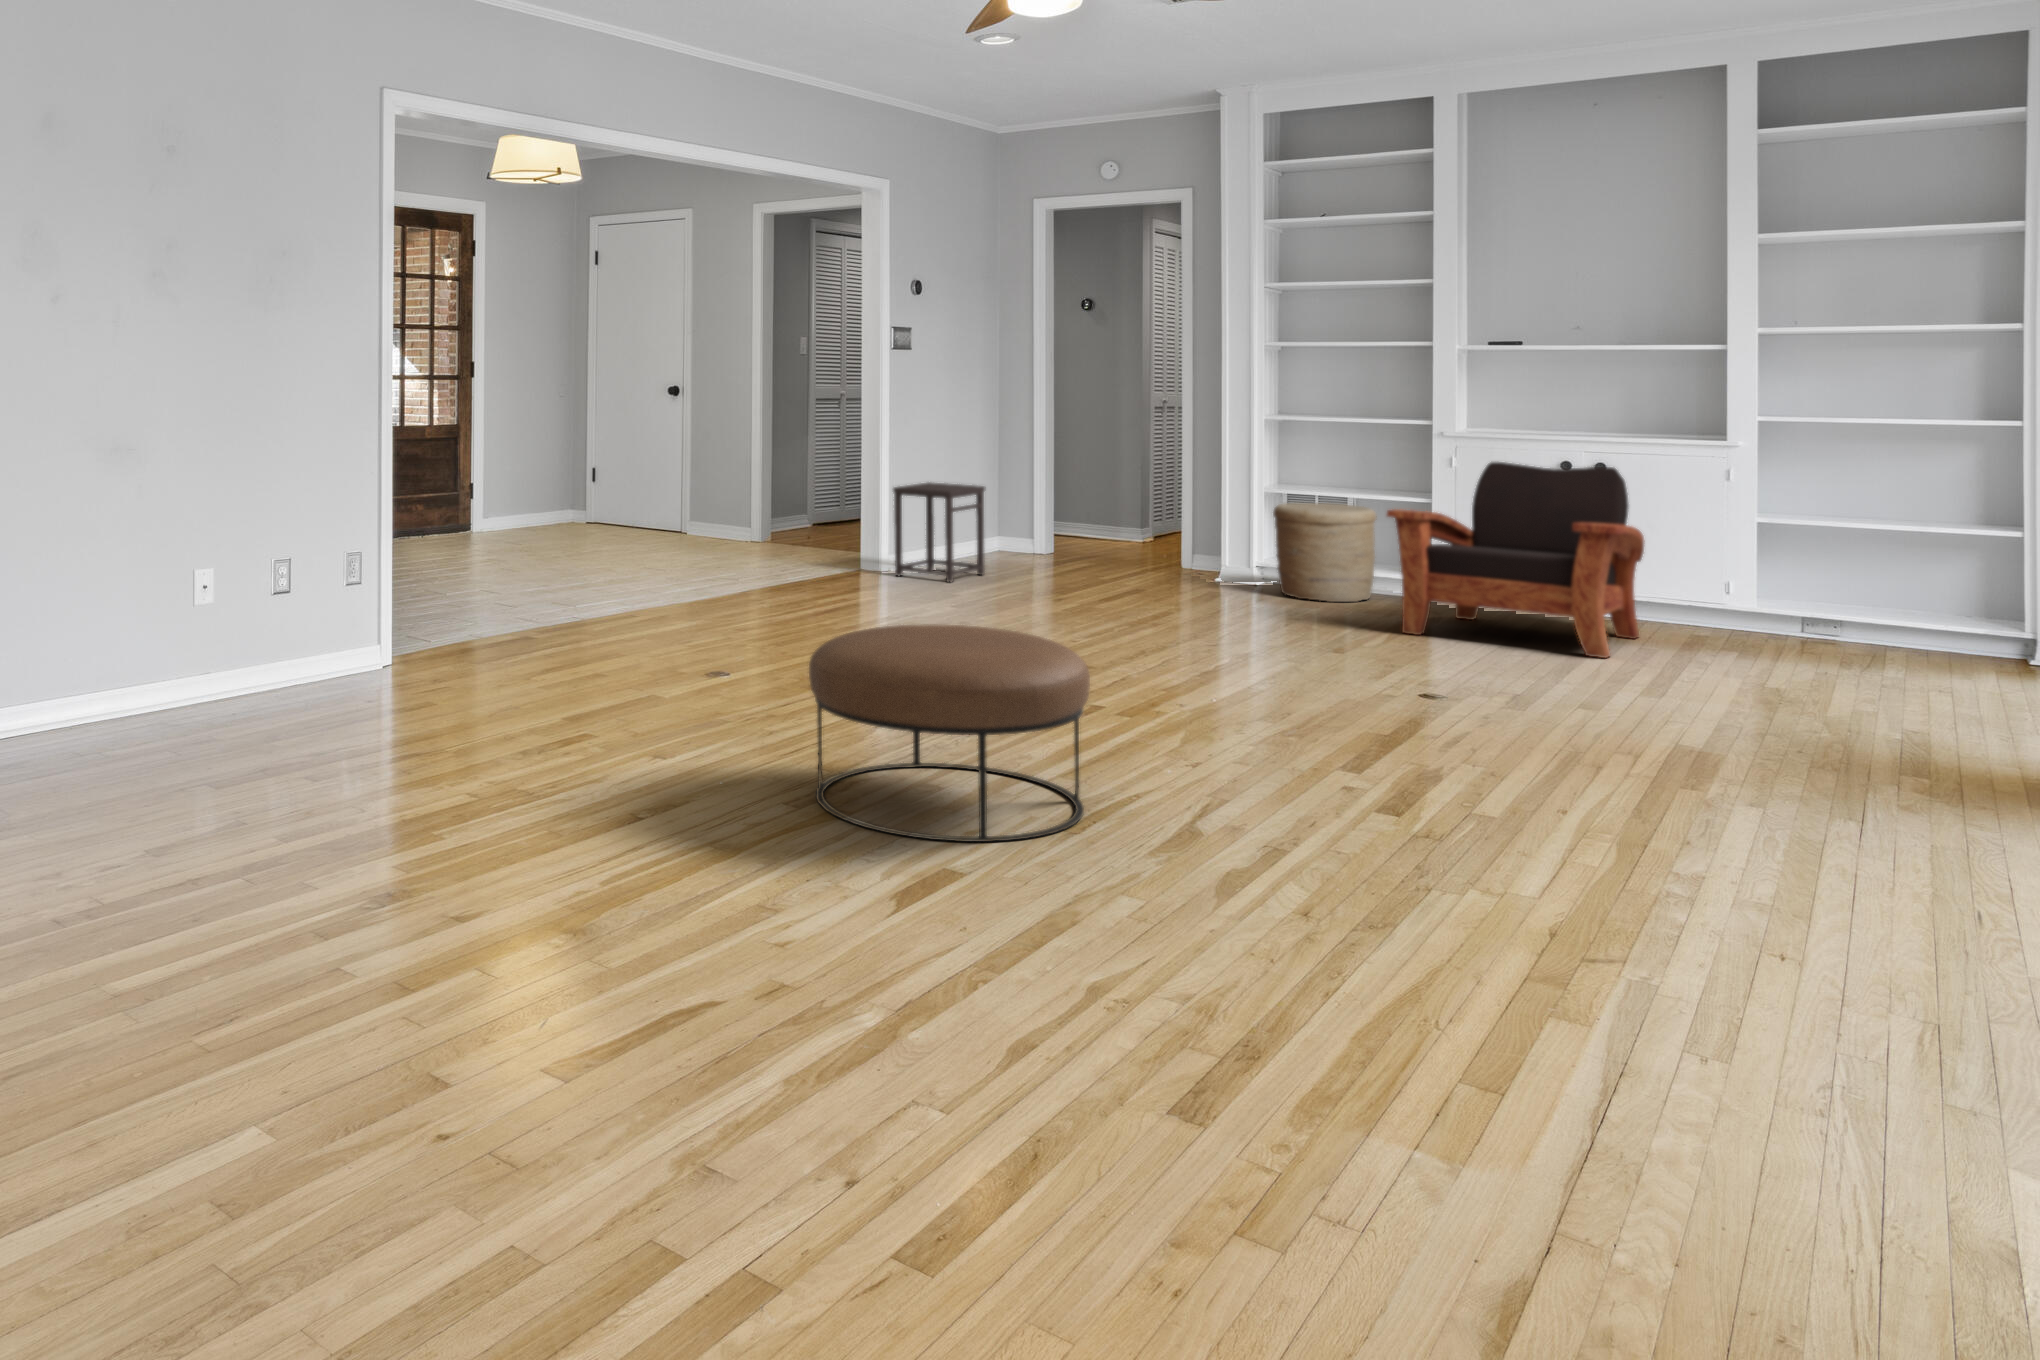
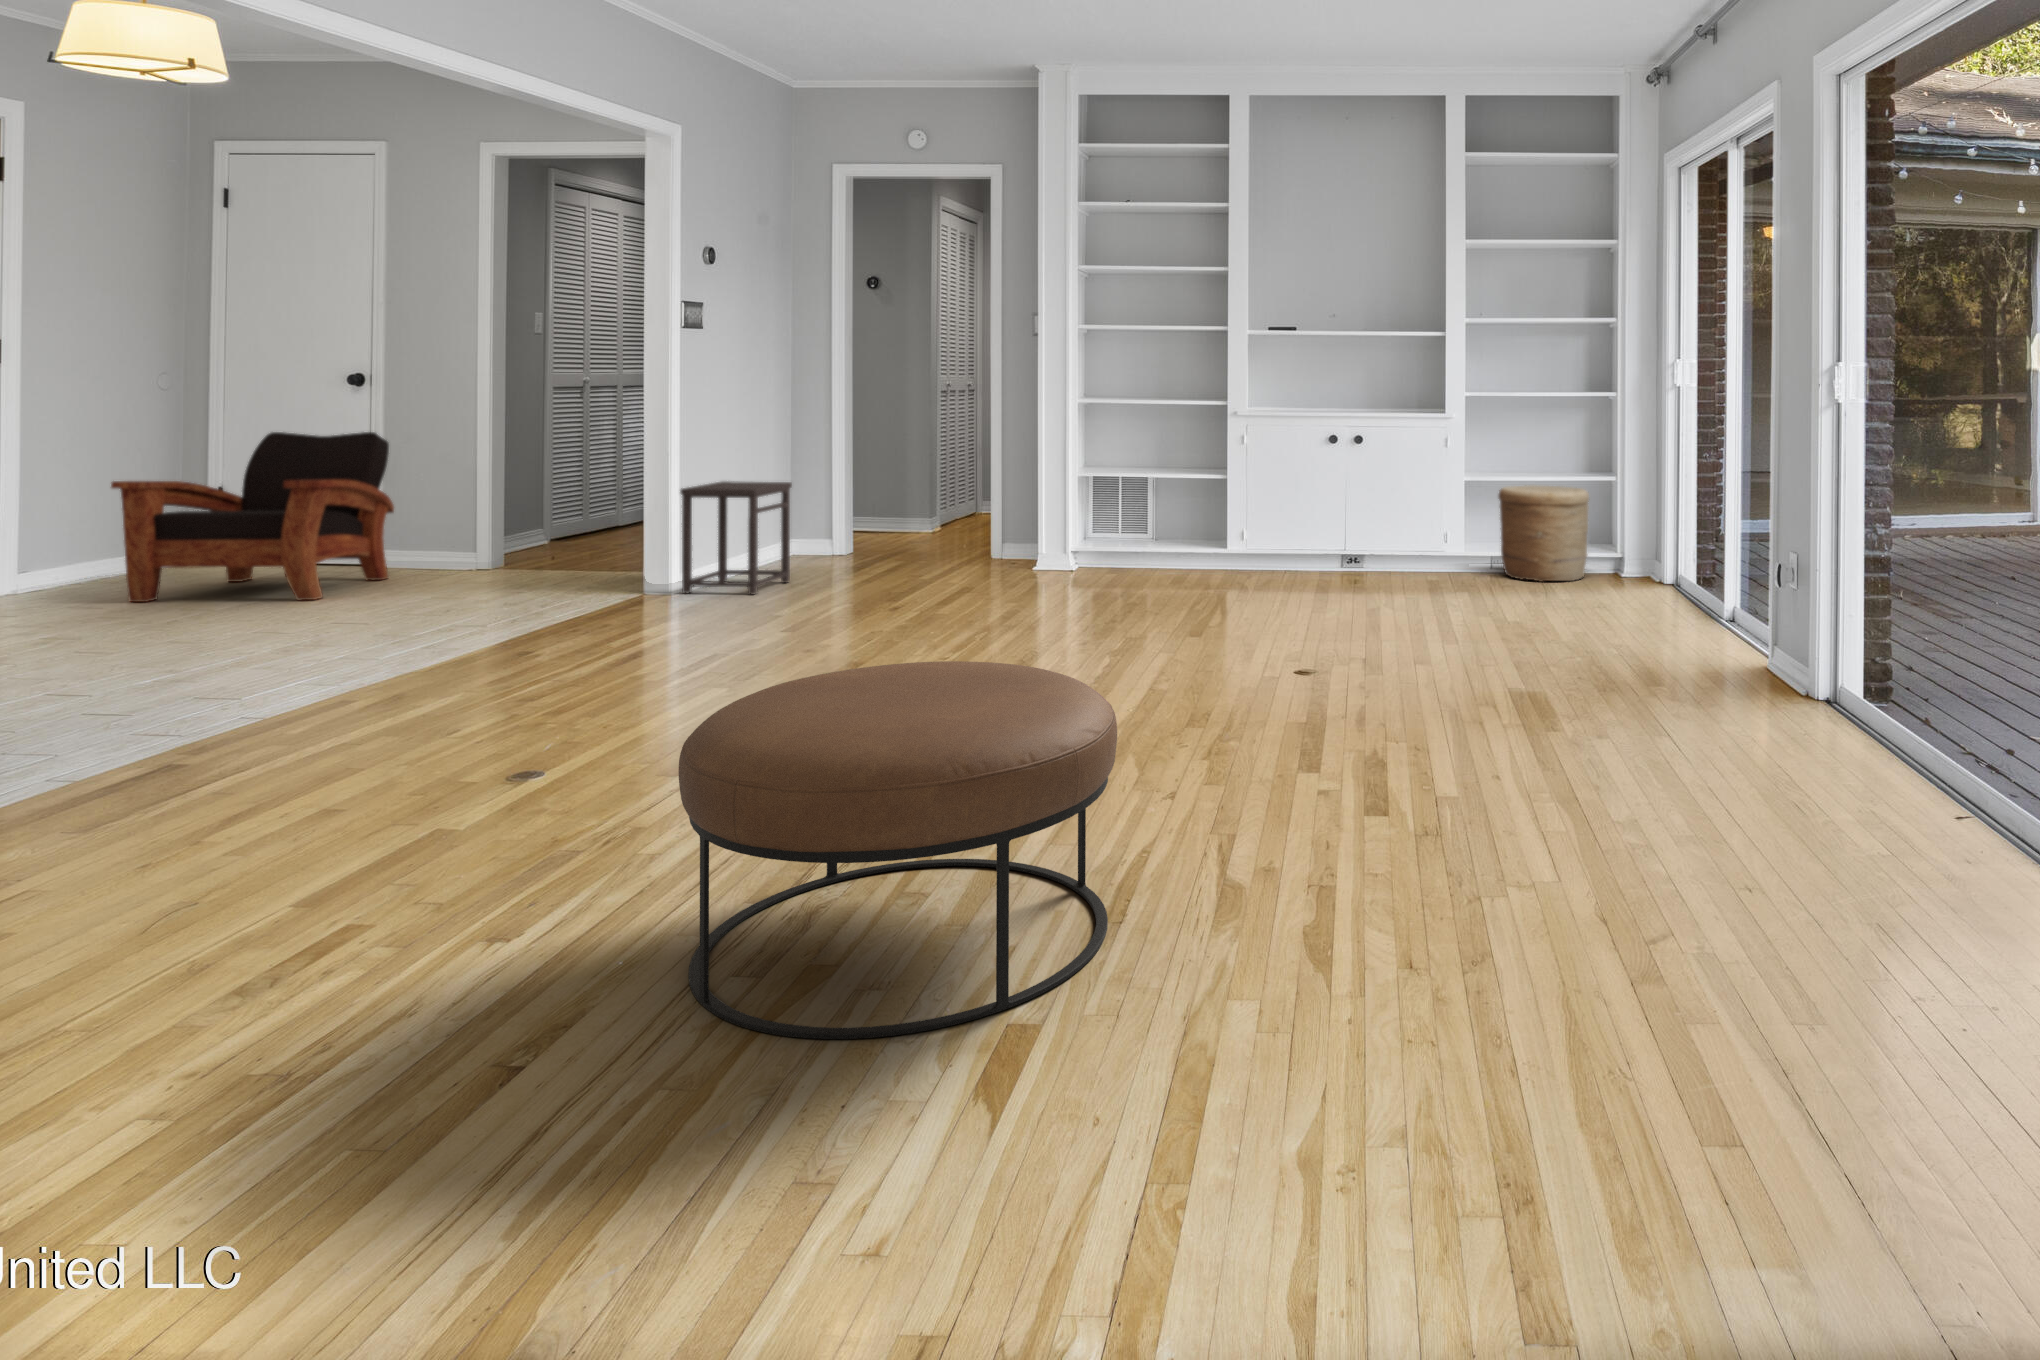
armchair: present [1387,462,1645,658] -> present [111,432,394,602]
woven basket: present [1273,503,1377,602] -> present [1499,485,1589,582]

